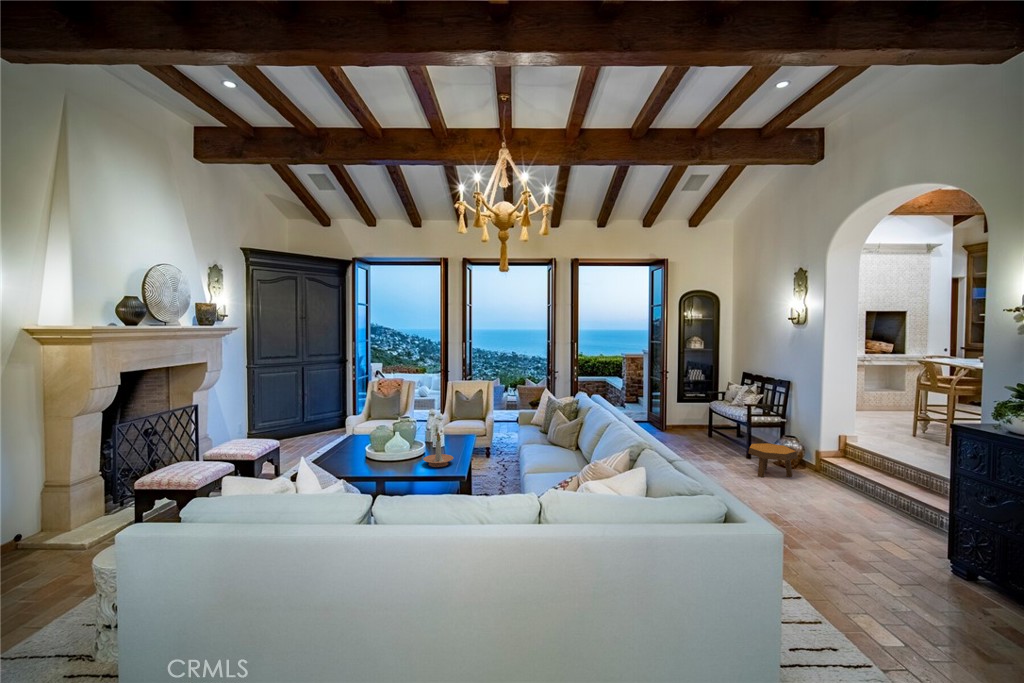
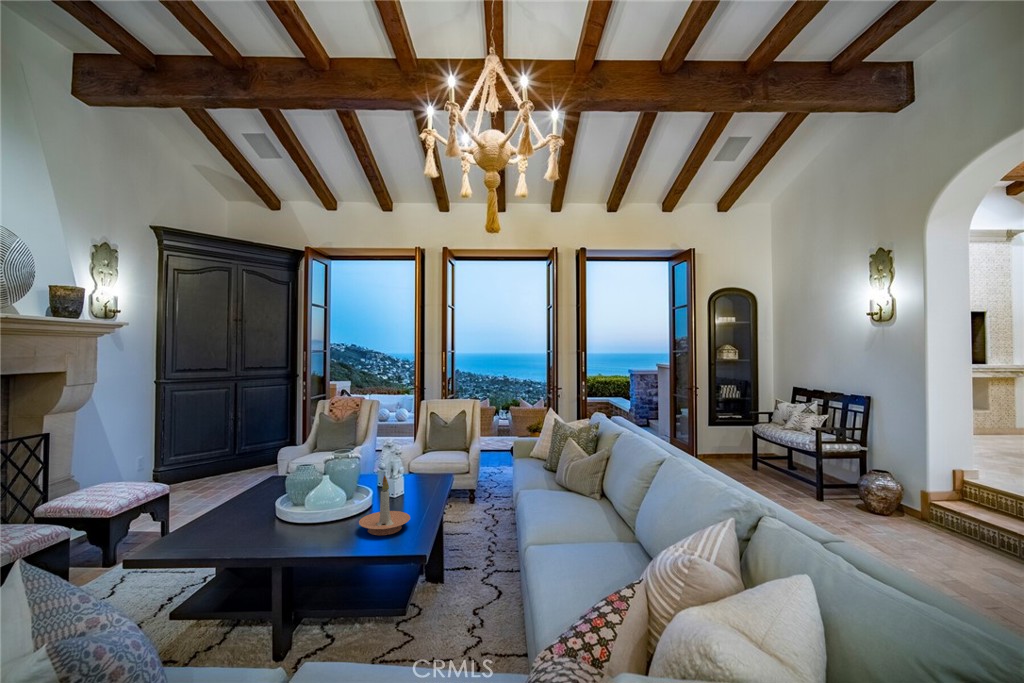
footstool: present [748,443,798,478] -> none [833,481,908,532]

